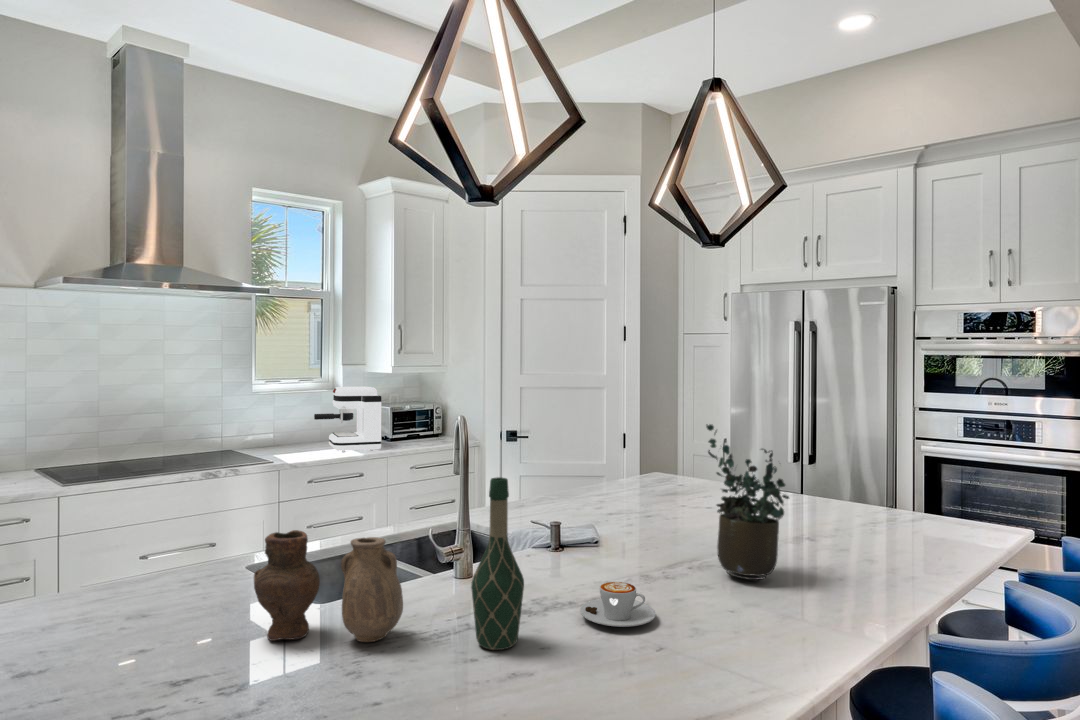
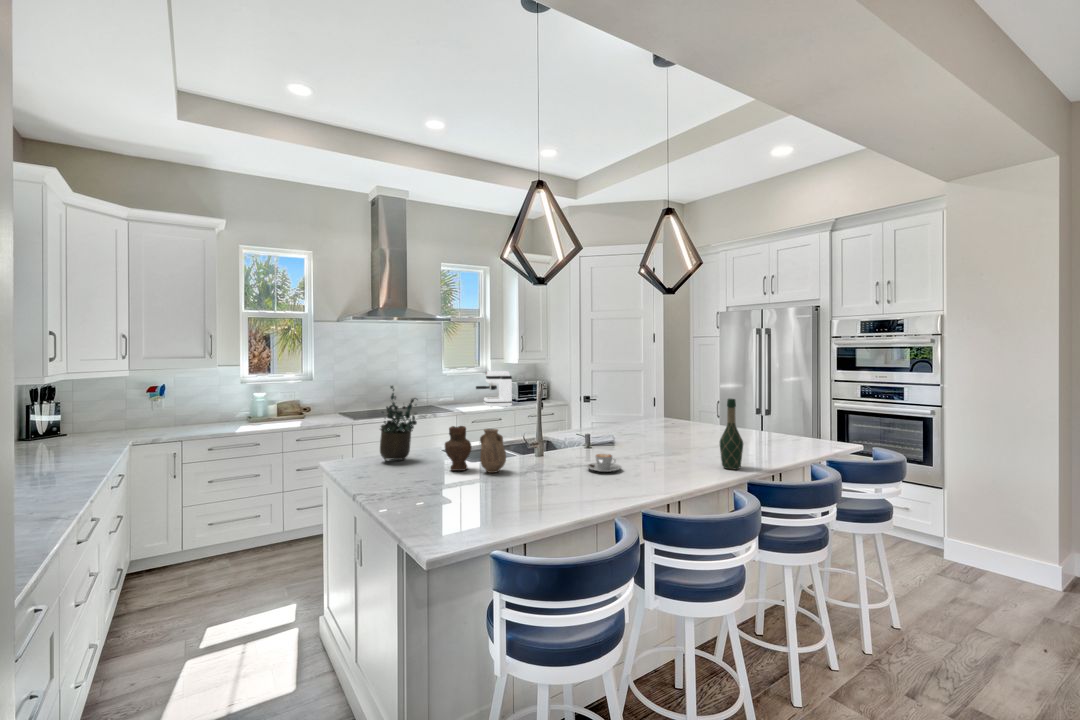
potted plant: present [706,424,789,580] -> present [380,386,417,462]
wine bottle: present [471,477,524,650] -> present [720,399,743,469]

